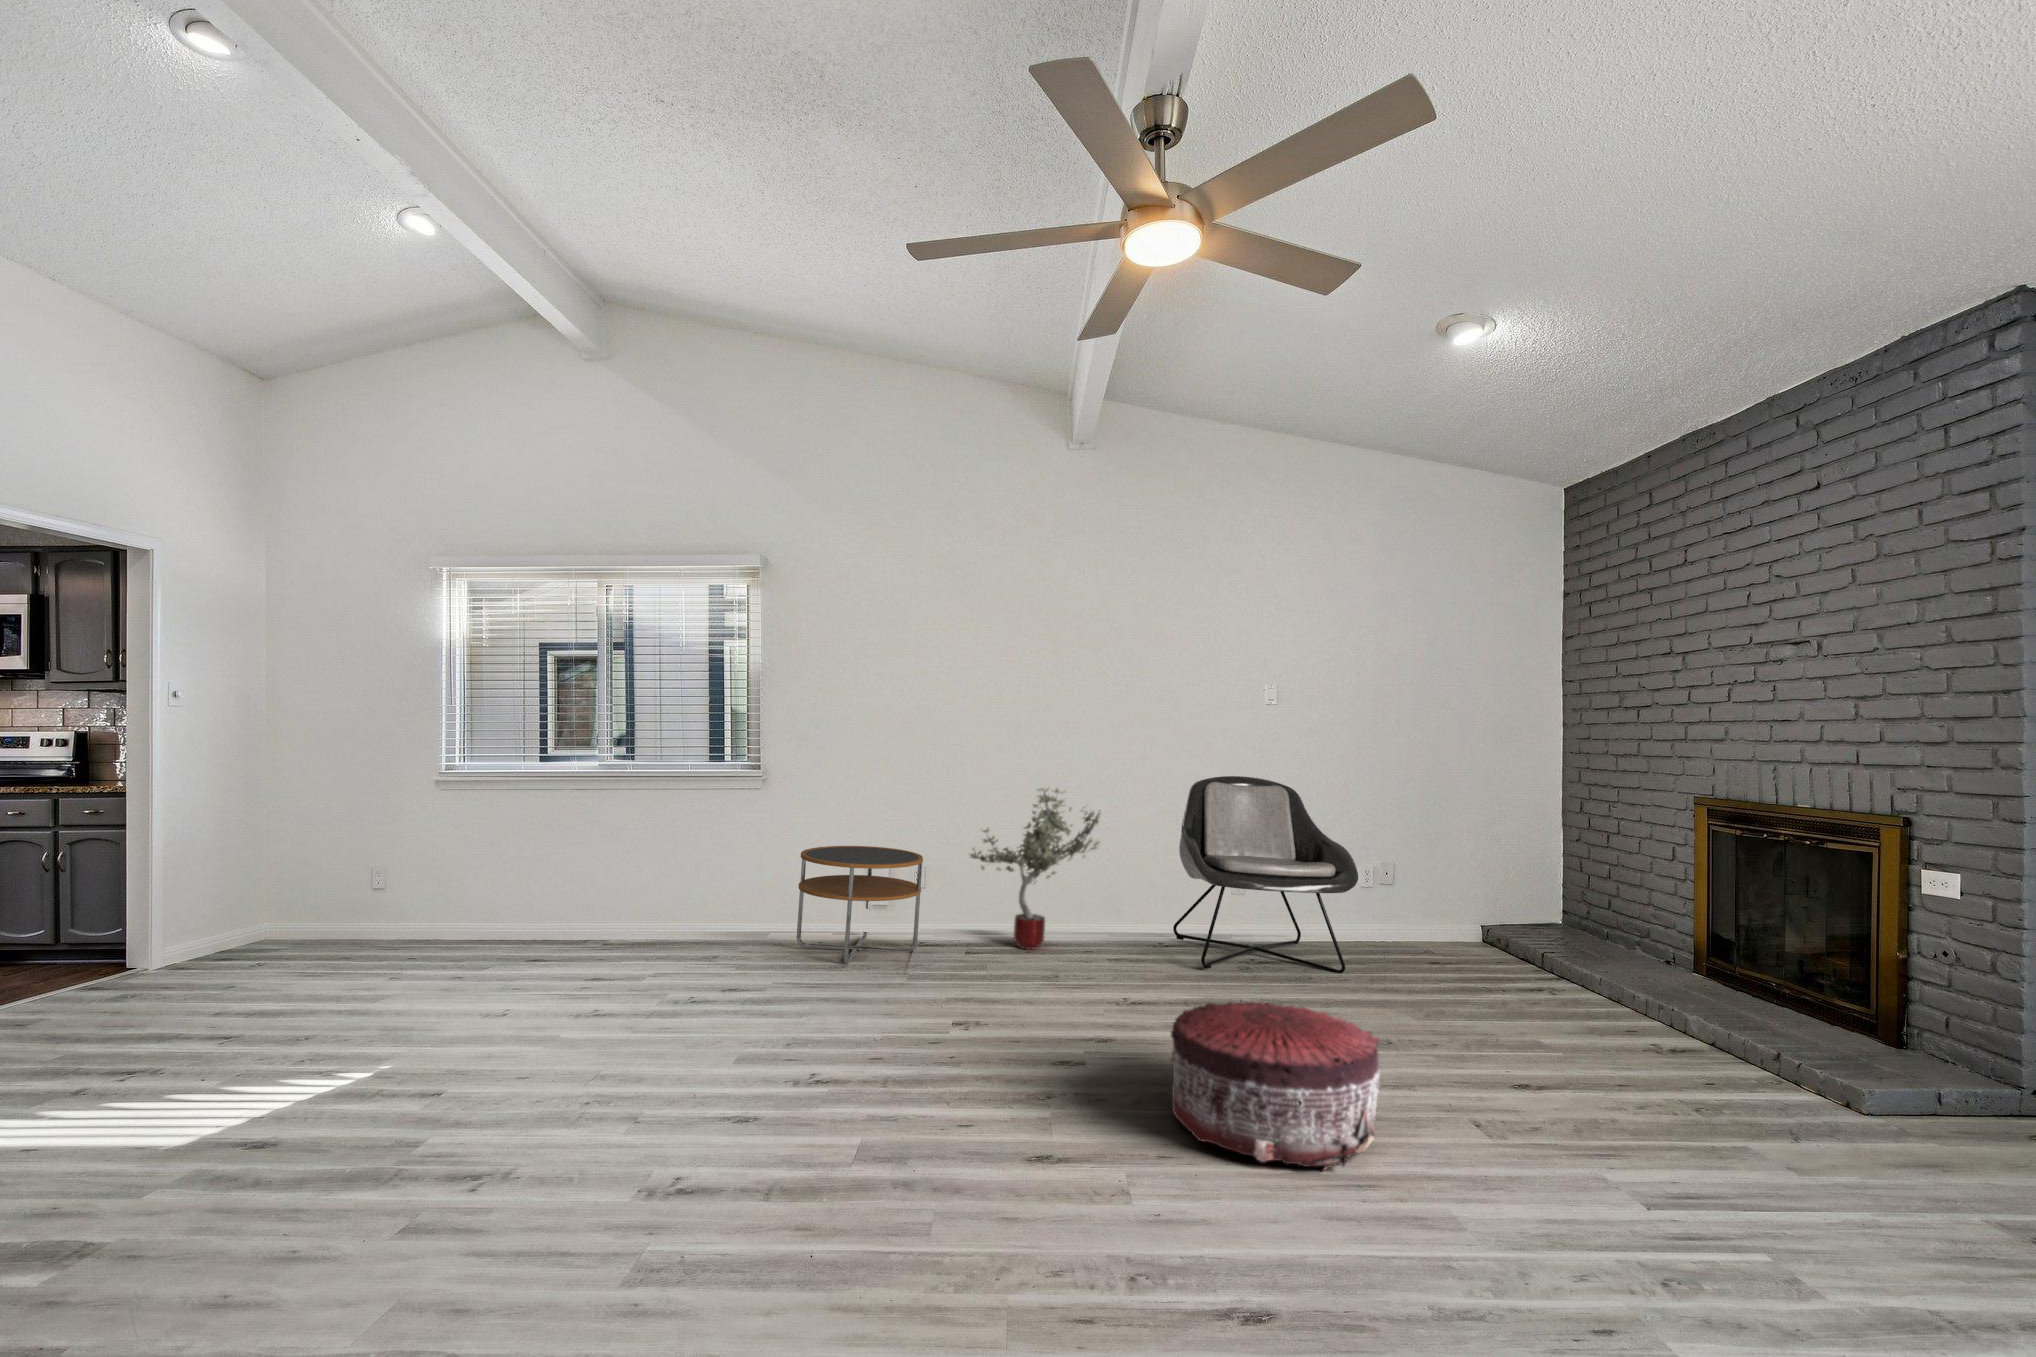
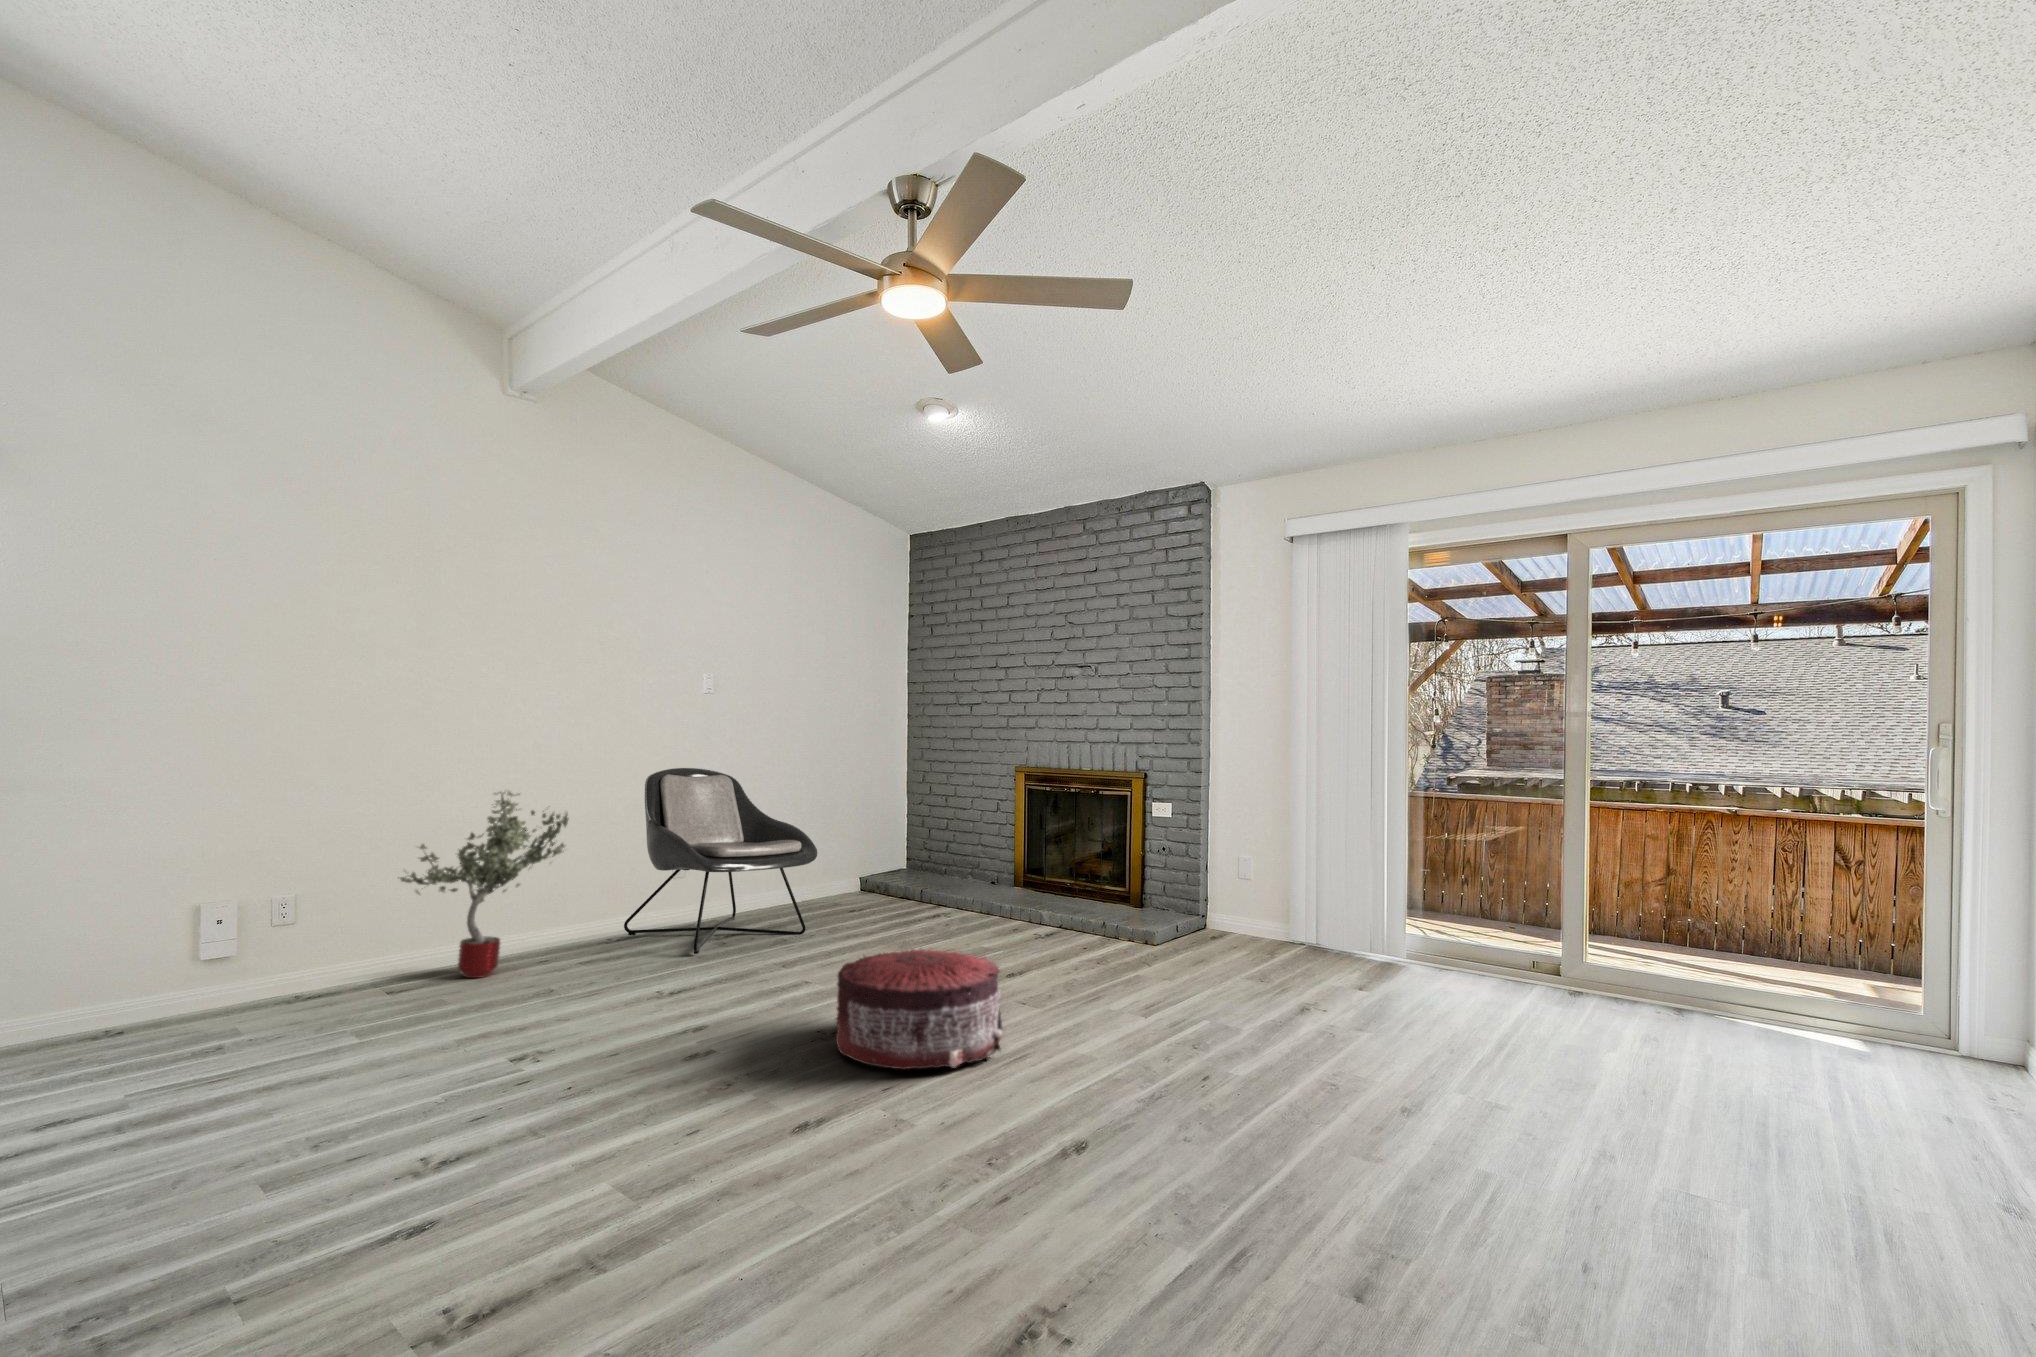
side table: present [797,846,923,964] -> none [112,886,343,1048]

